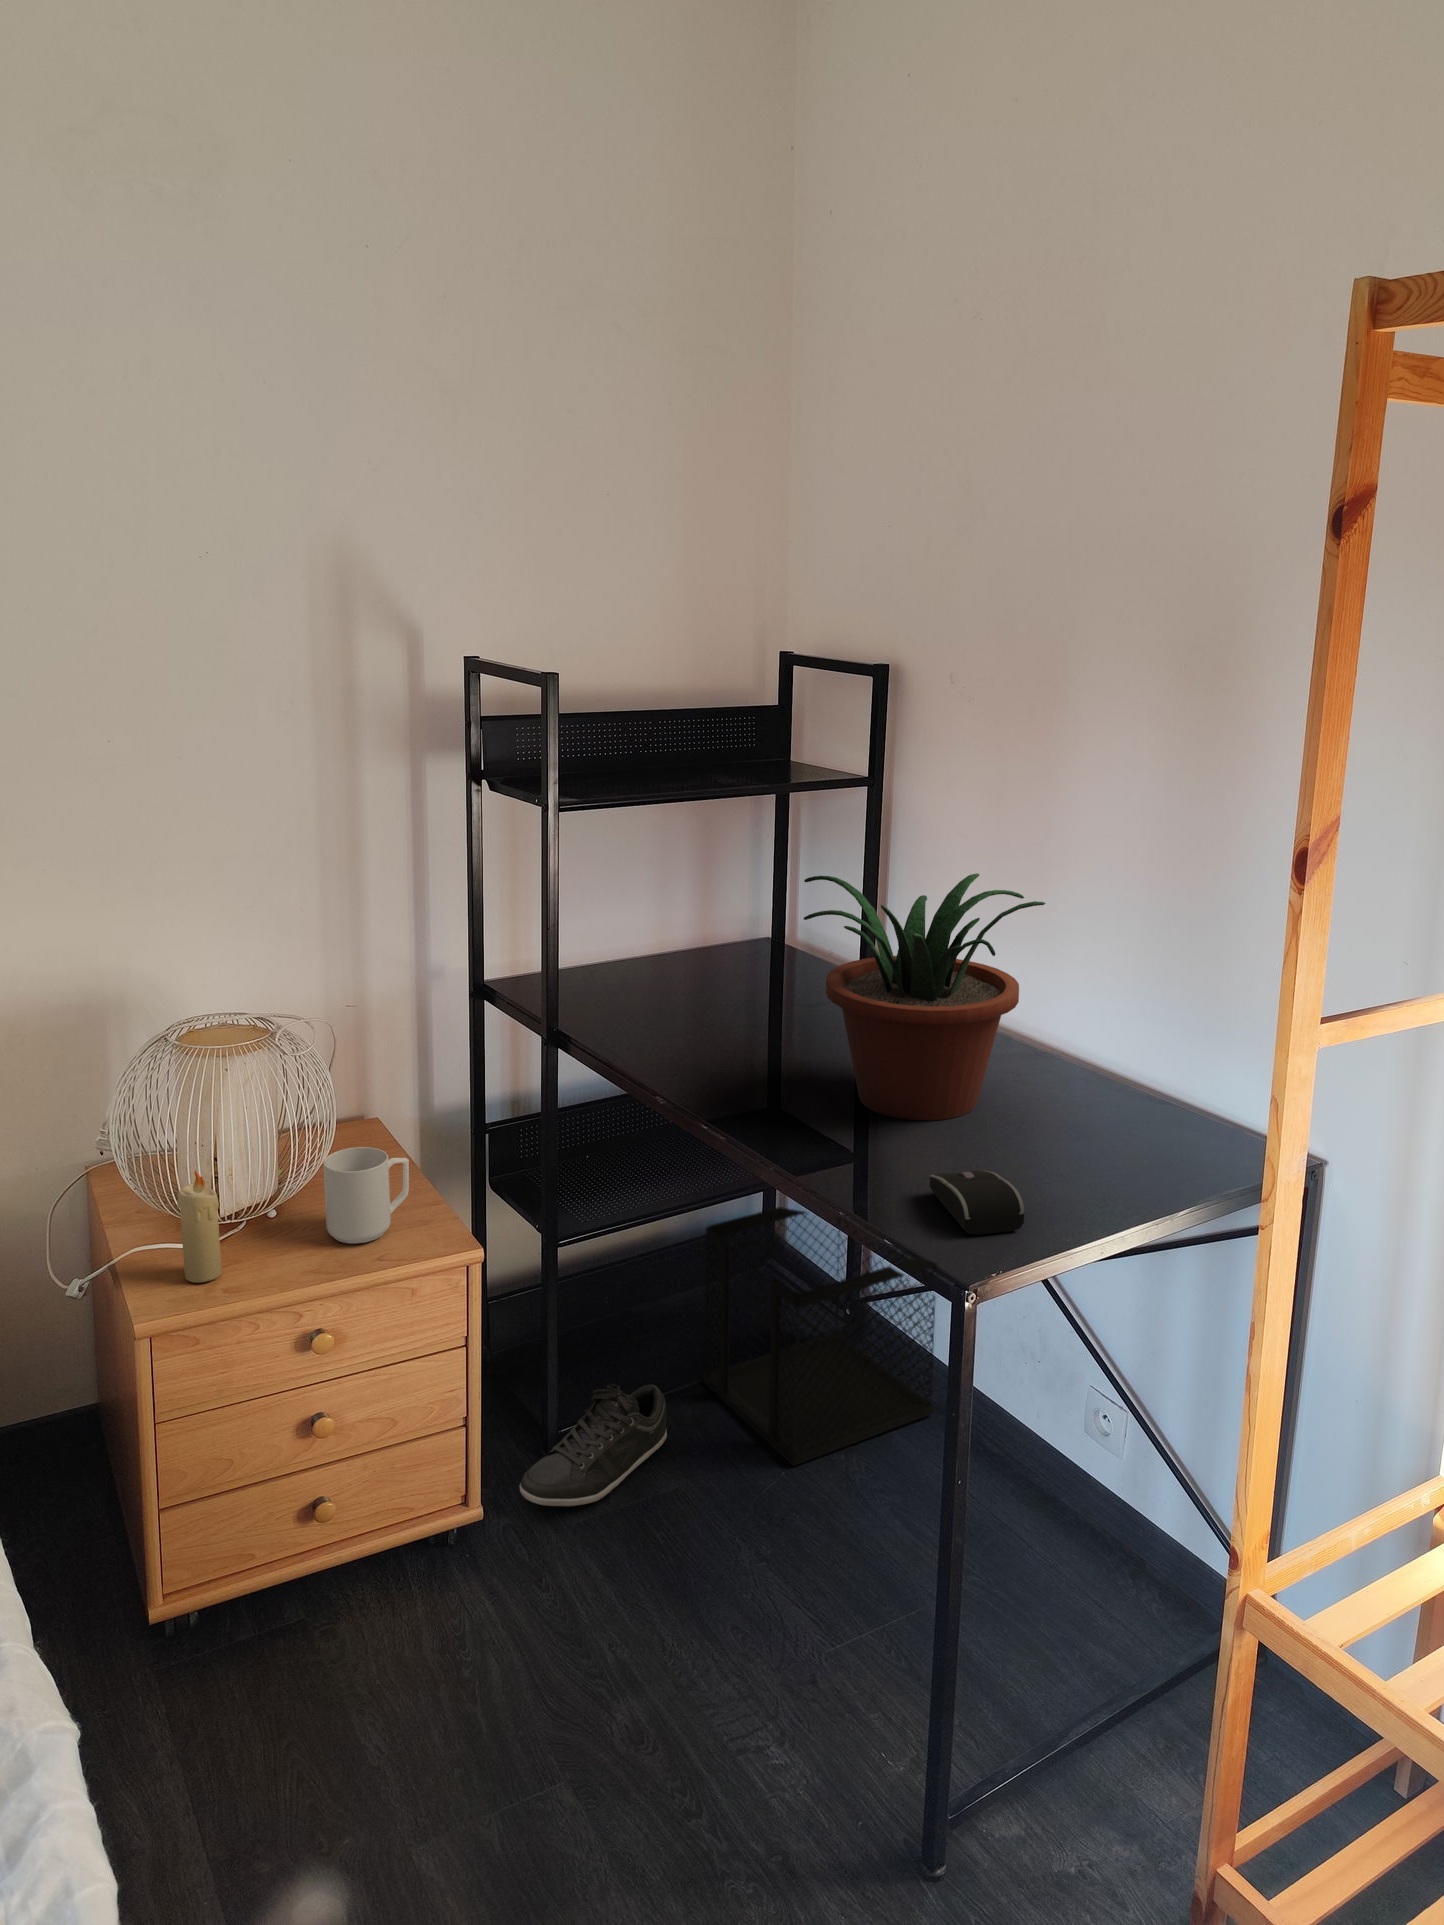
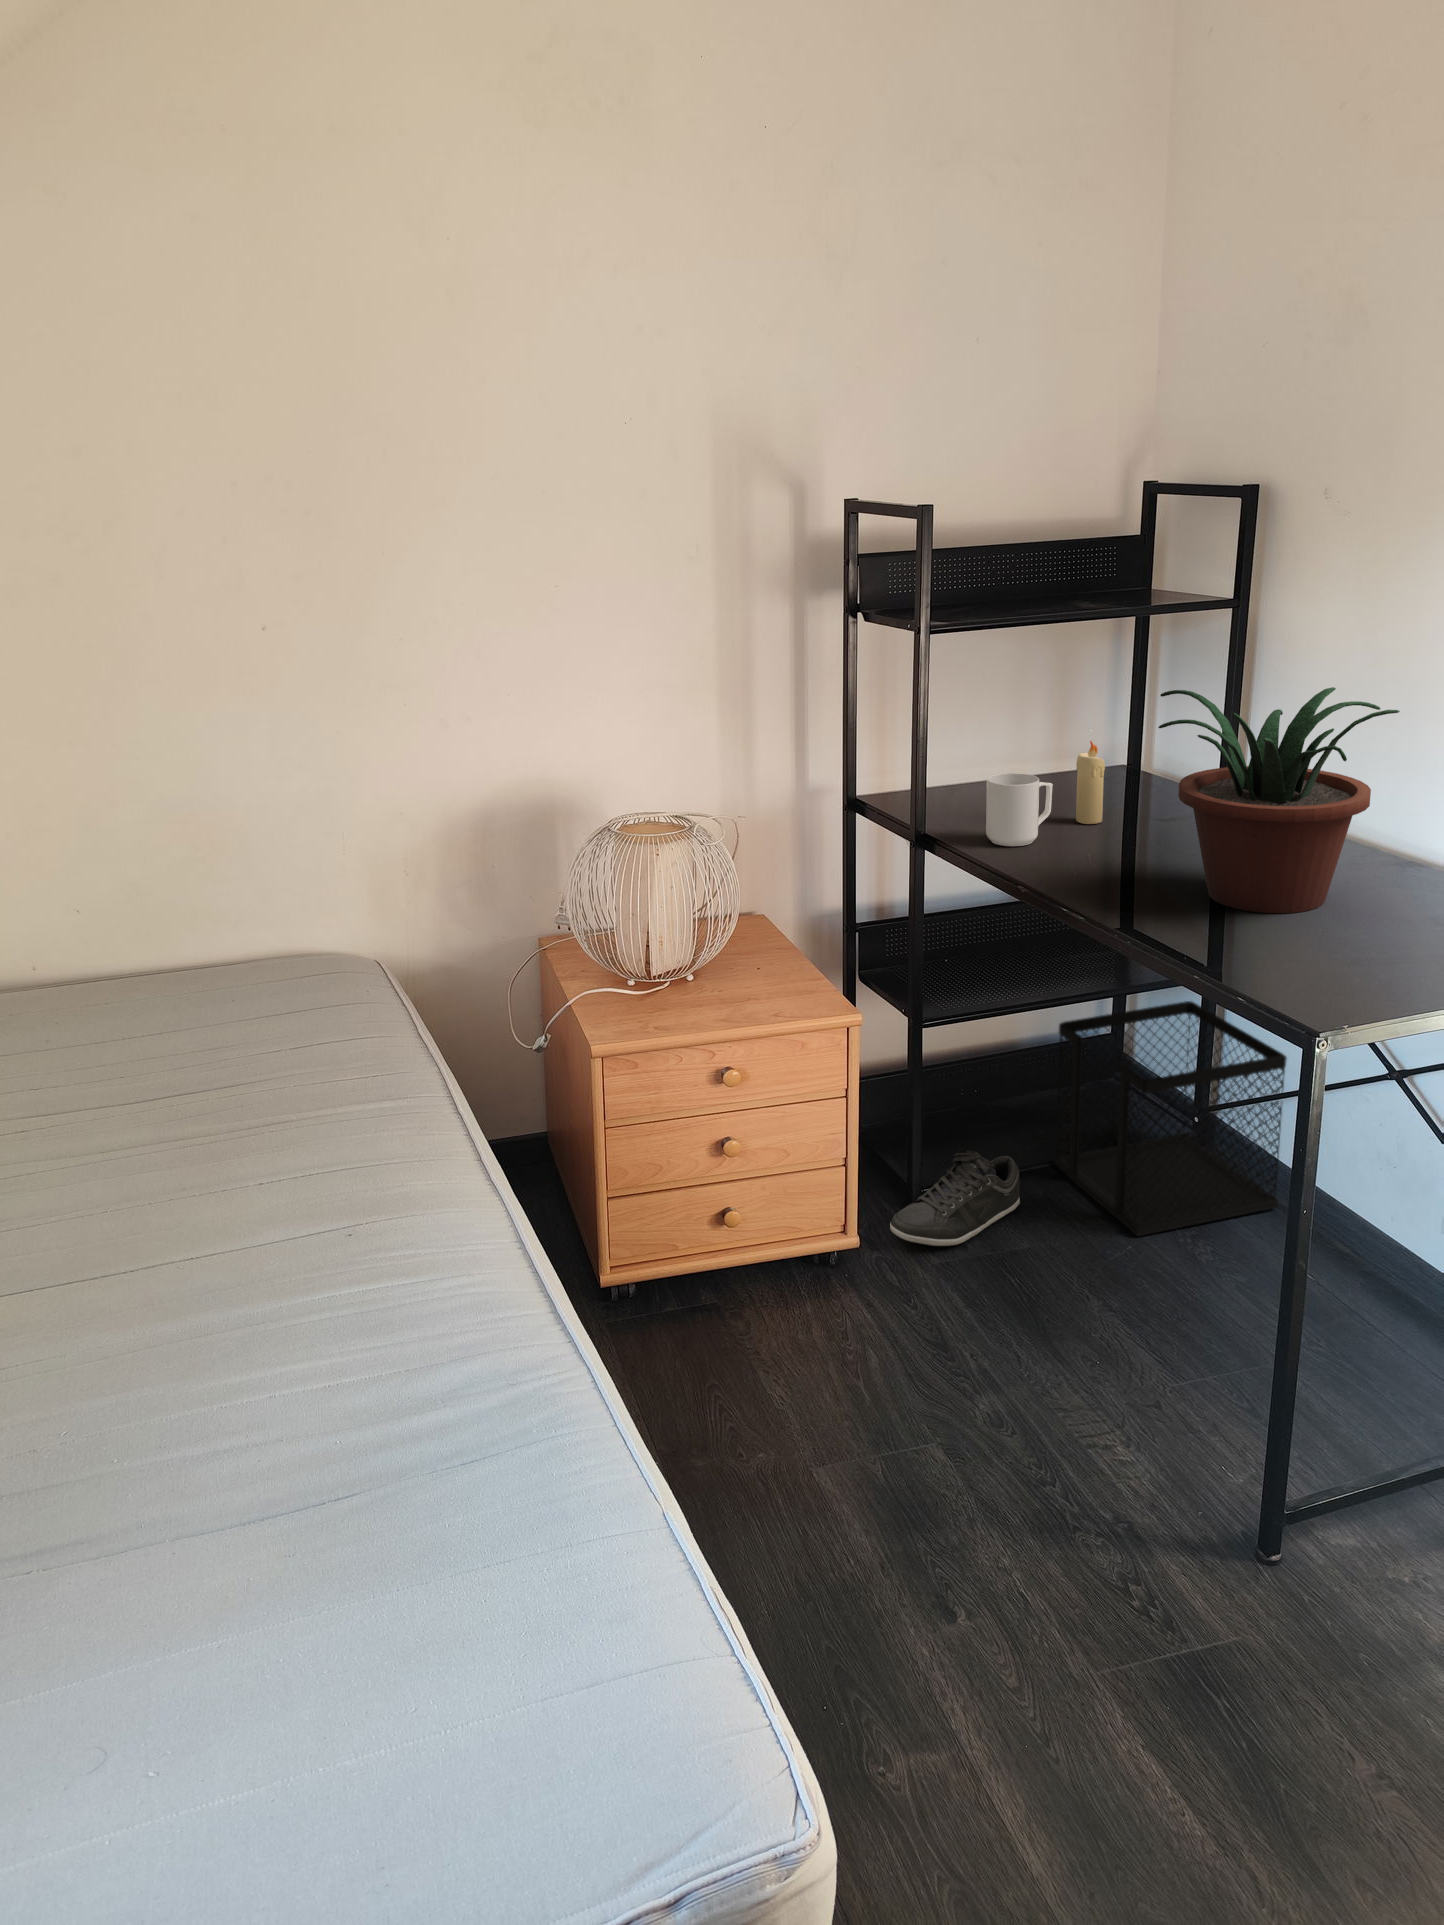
mug: present [323,1147,409,1243] -> present [986,773,1053,846]
candle: present [177,1170,222,1283] -> present [1076,741,1105,824]
computer mouse: present [930,1170,1024,1235] -> none [1270,948,1359,998]

